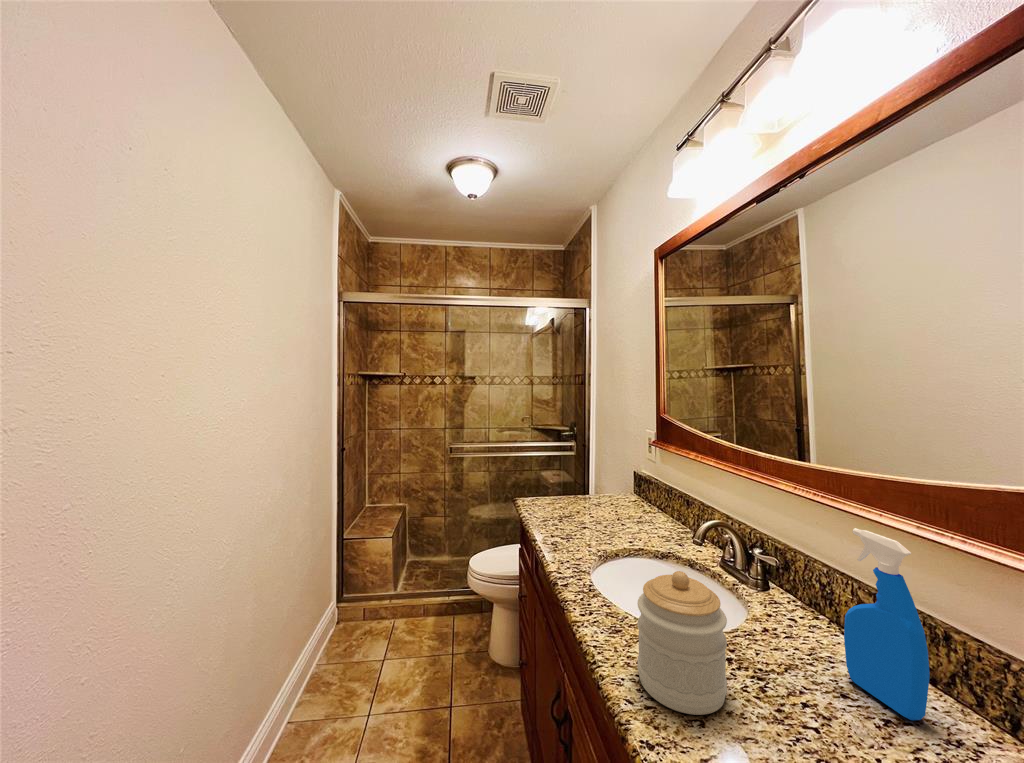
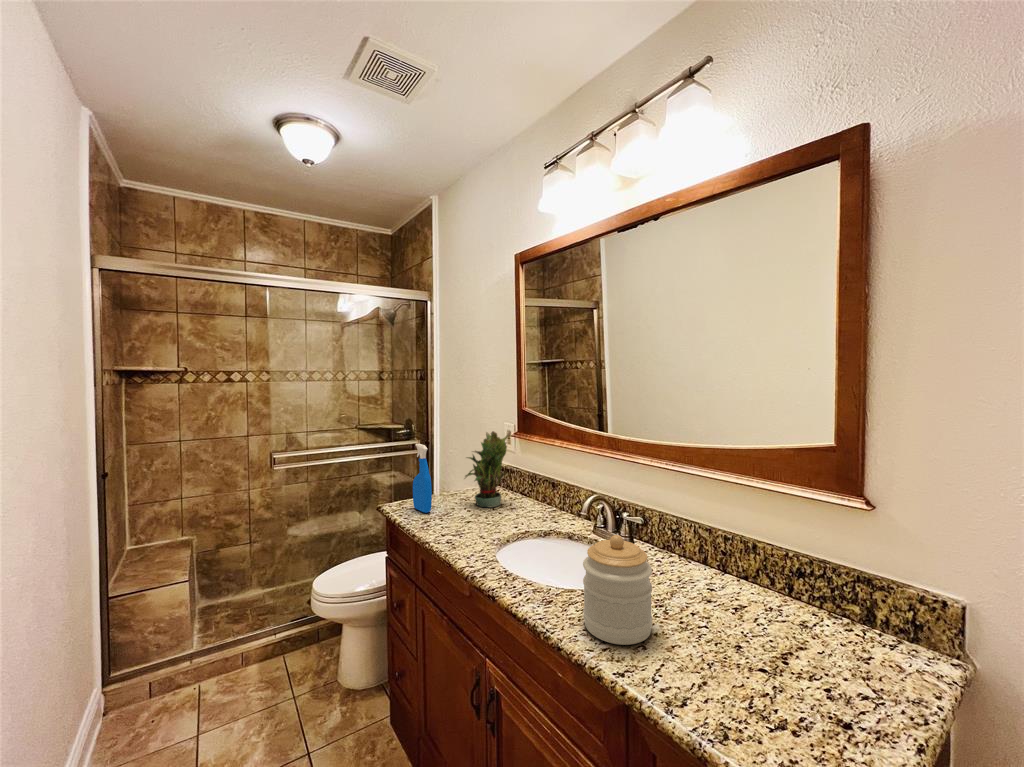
potted plant: none [590,437,643,516] -> present [465,431,511,507]
spray bottle: present [844,528,930,720] -> present [413,444,432,513]

